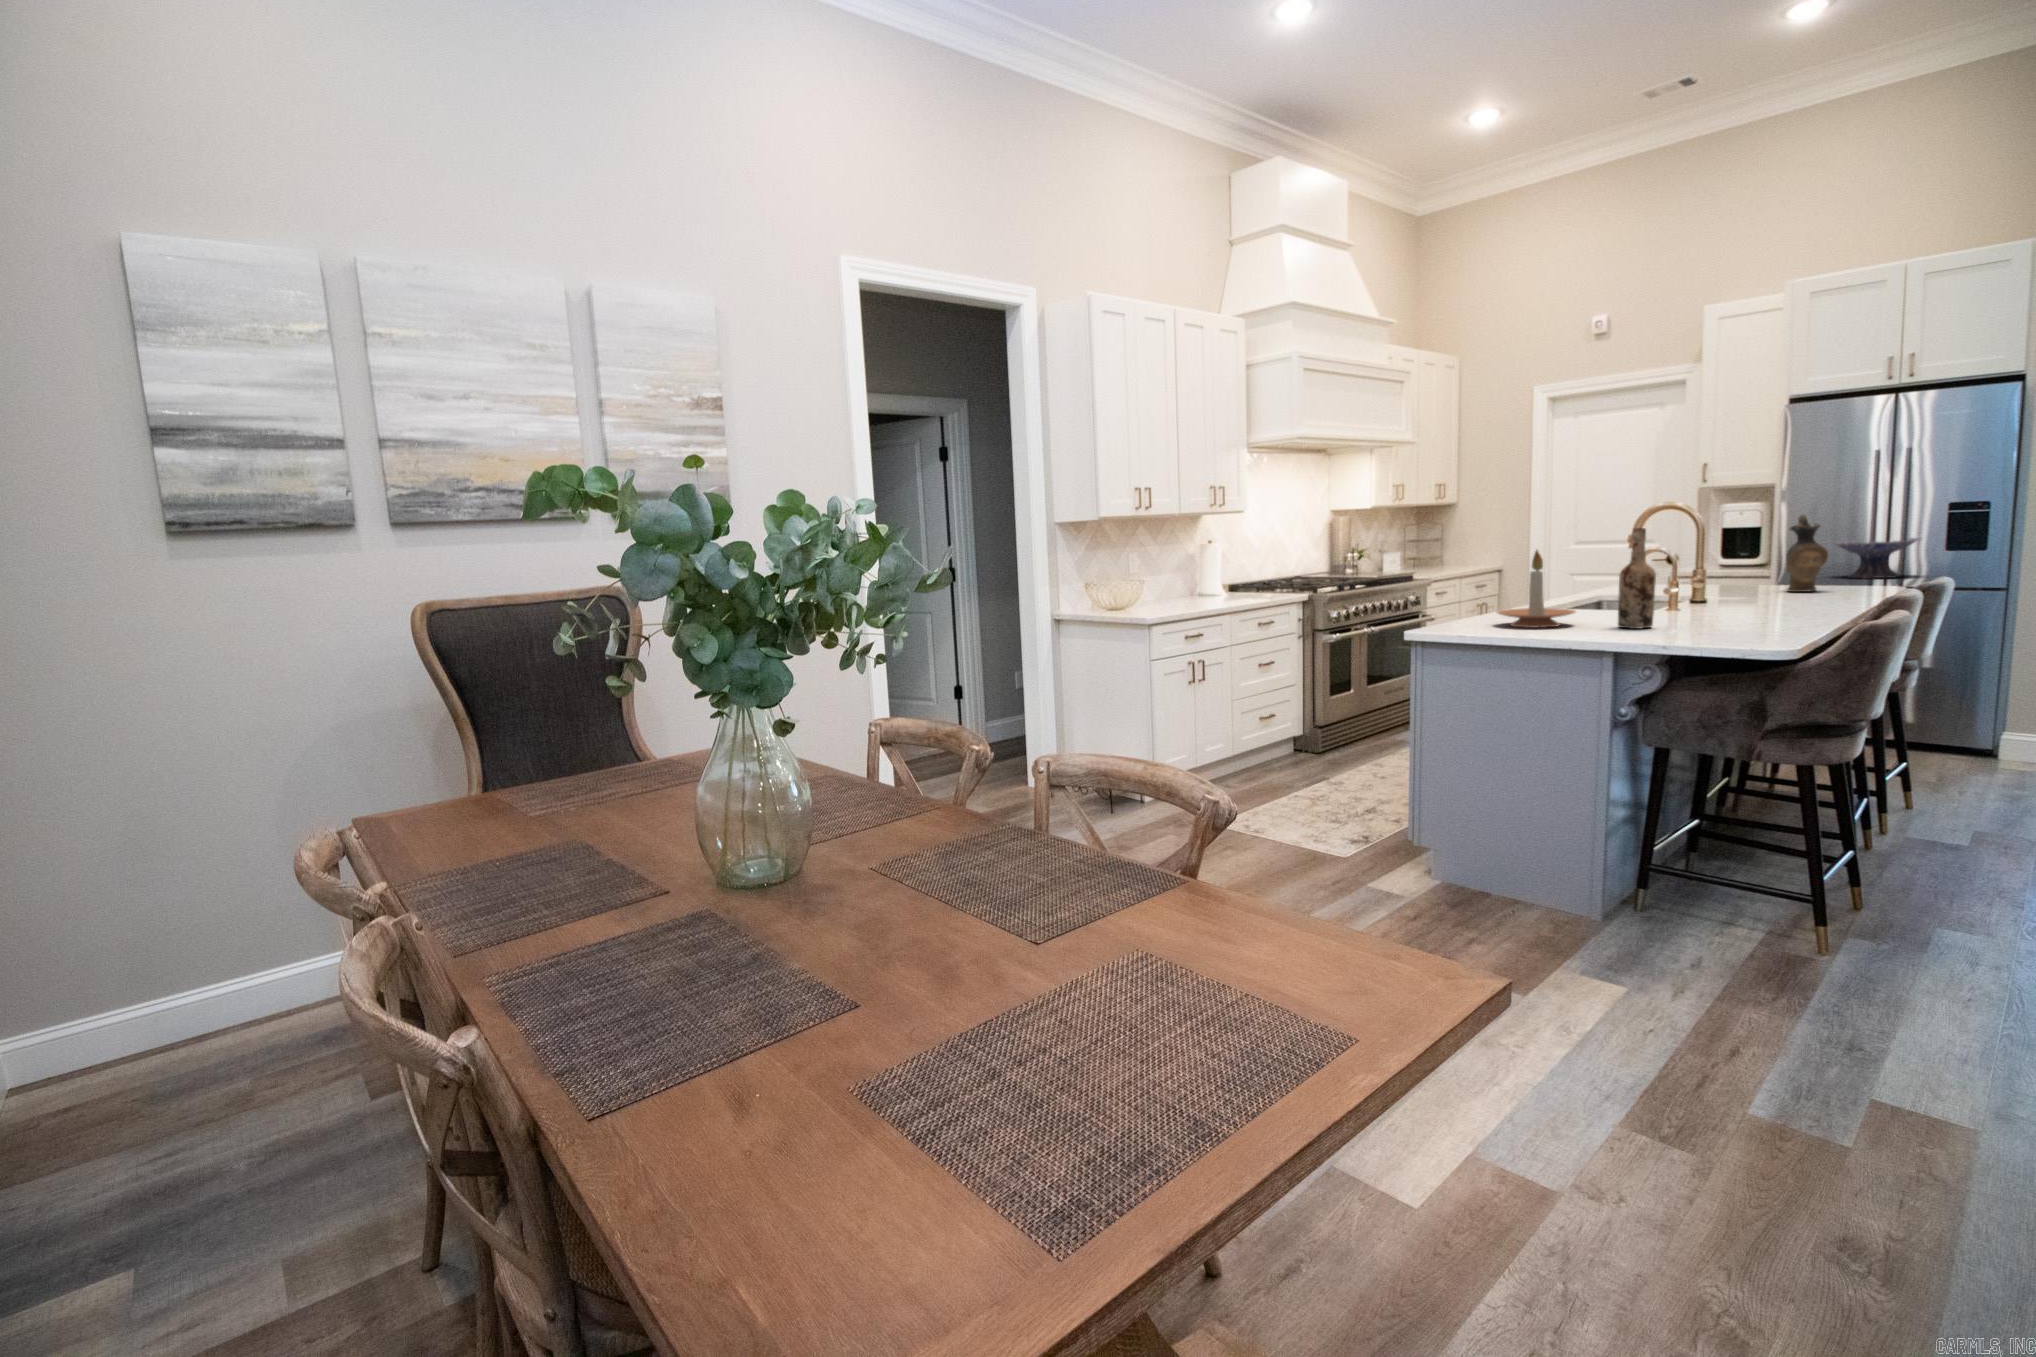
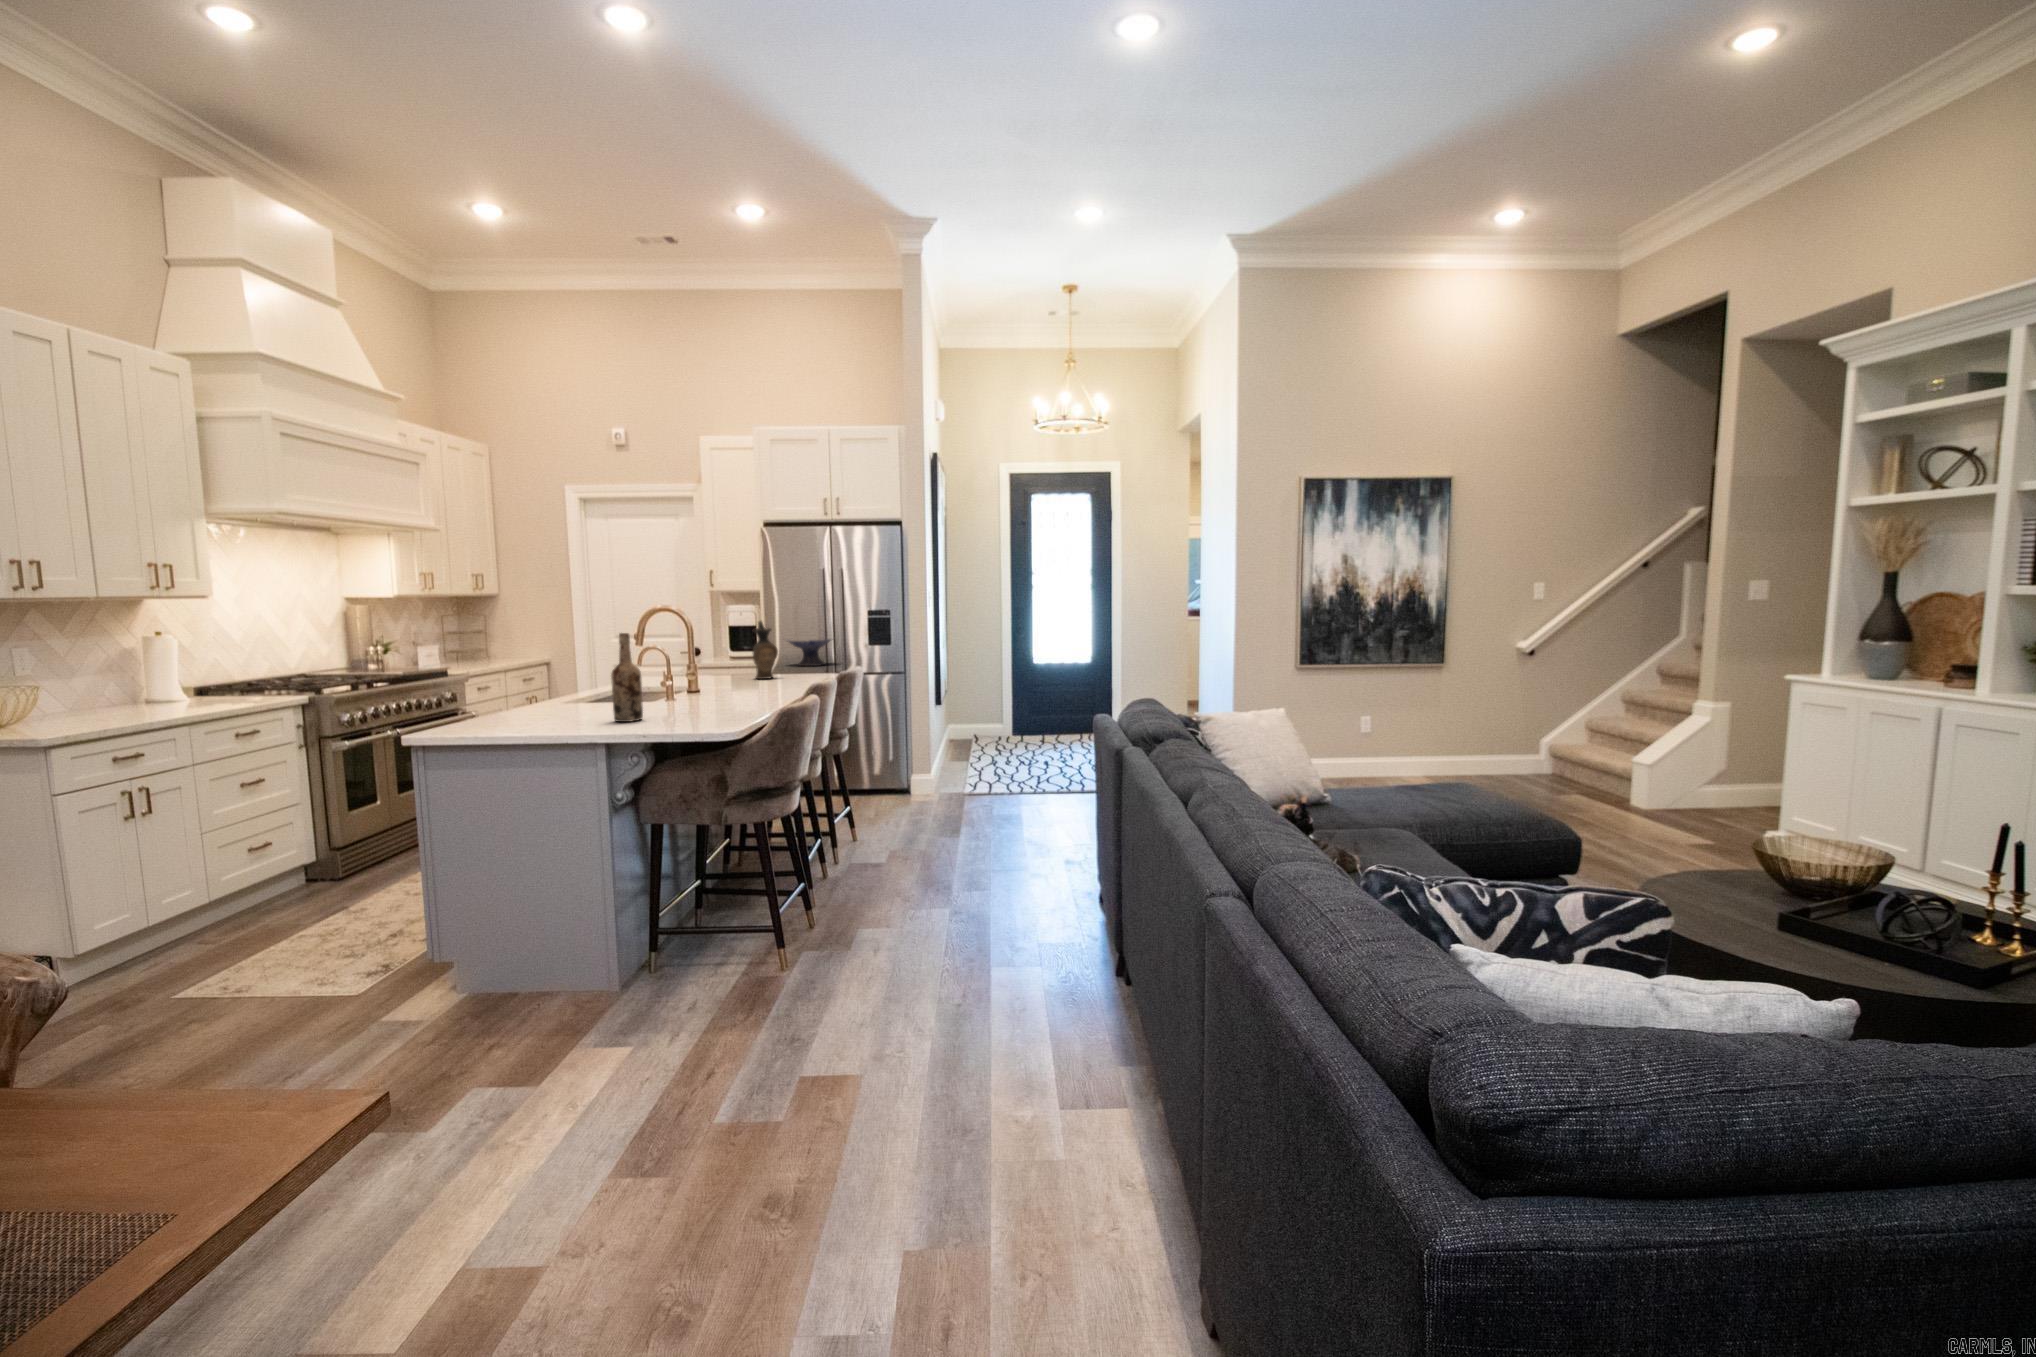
candle holder: present [1497,550,1575,628] -> none [500,651,578,727]

